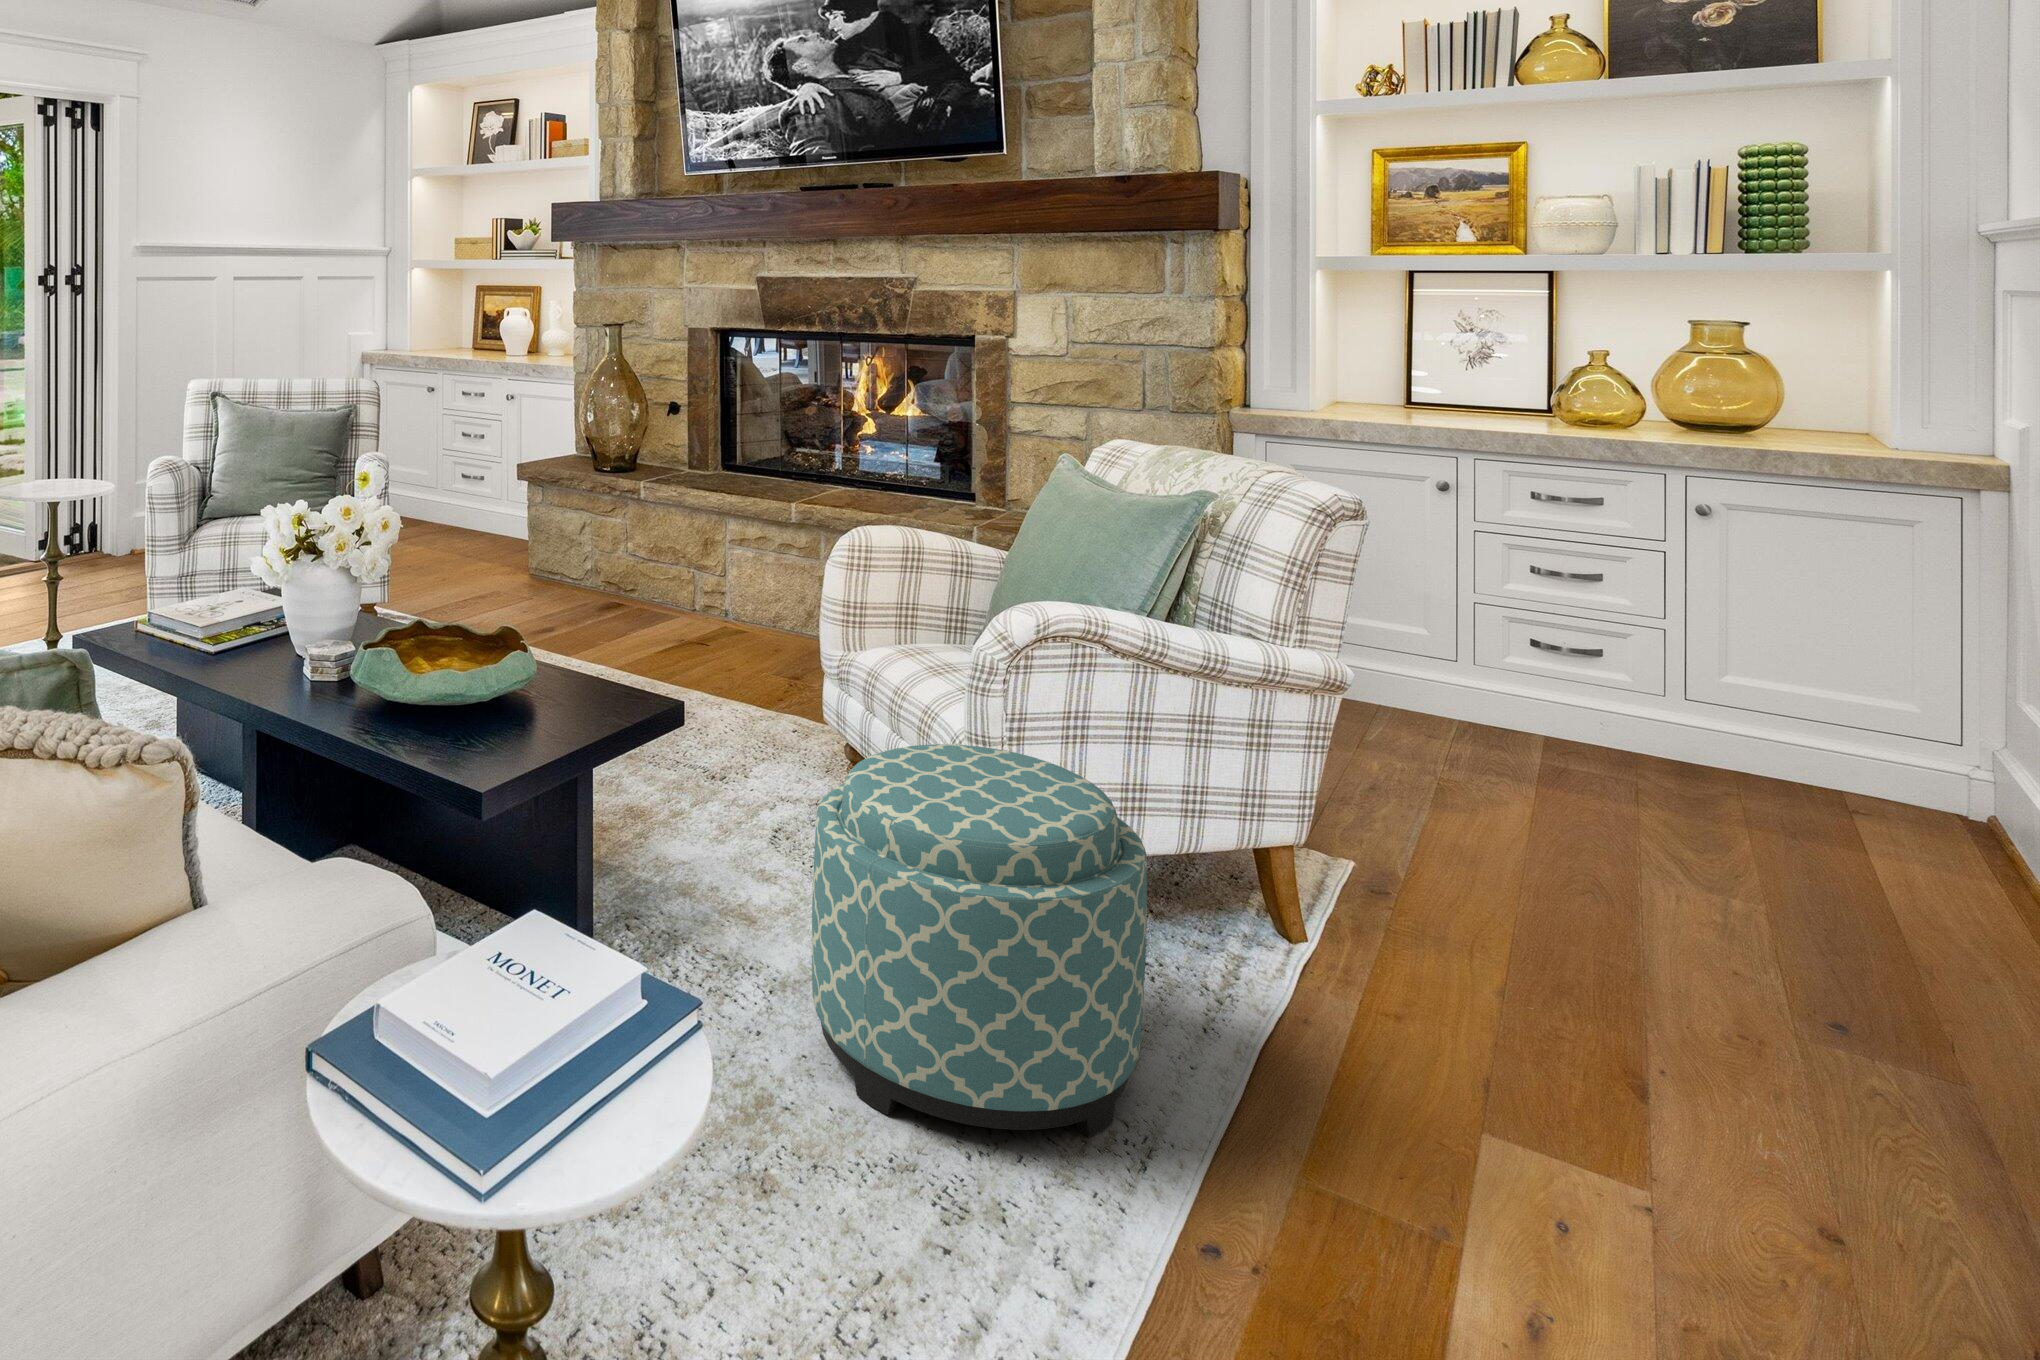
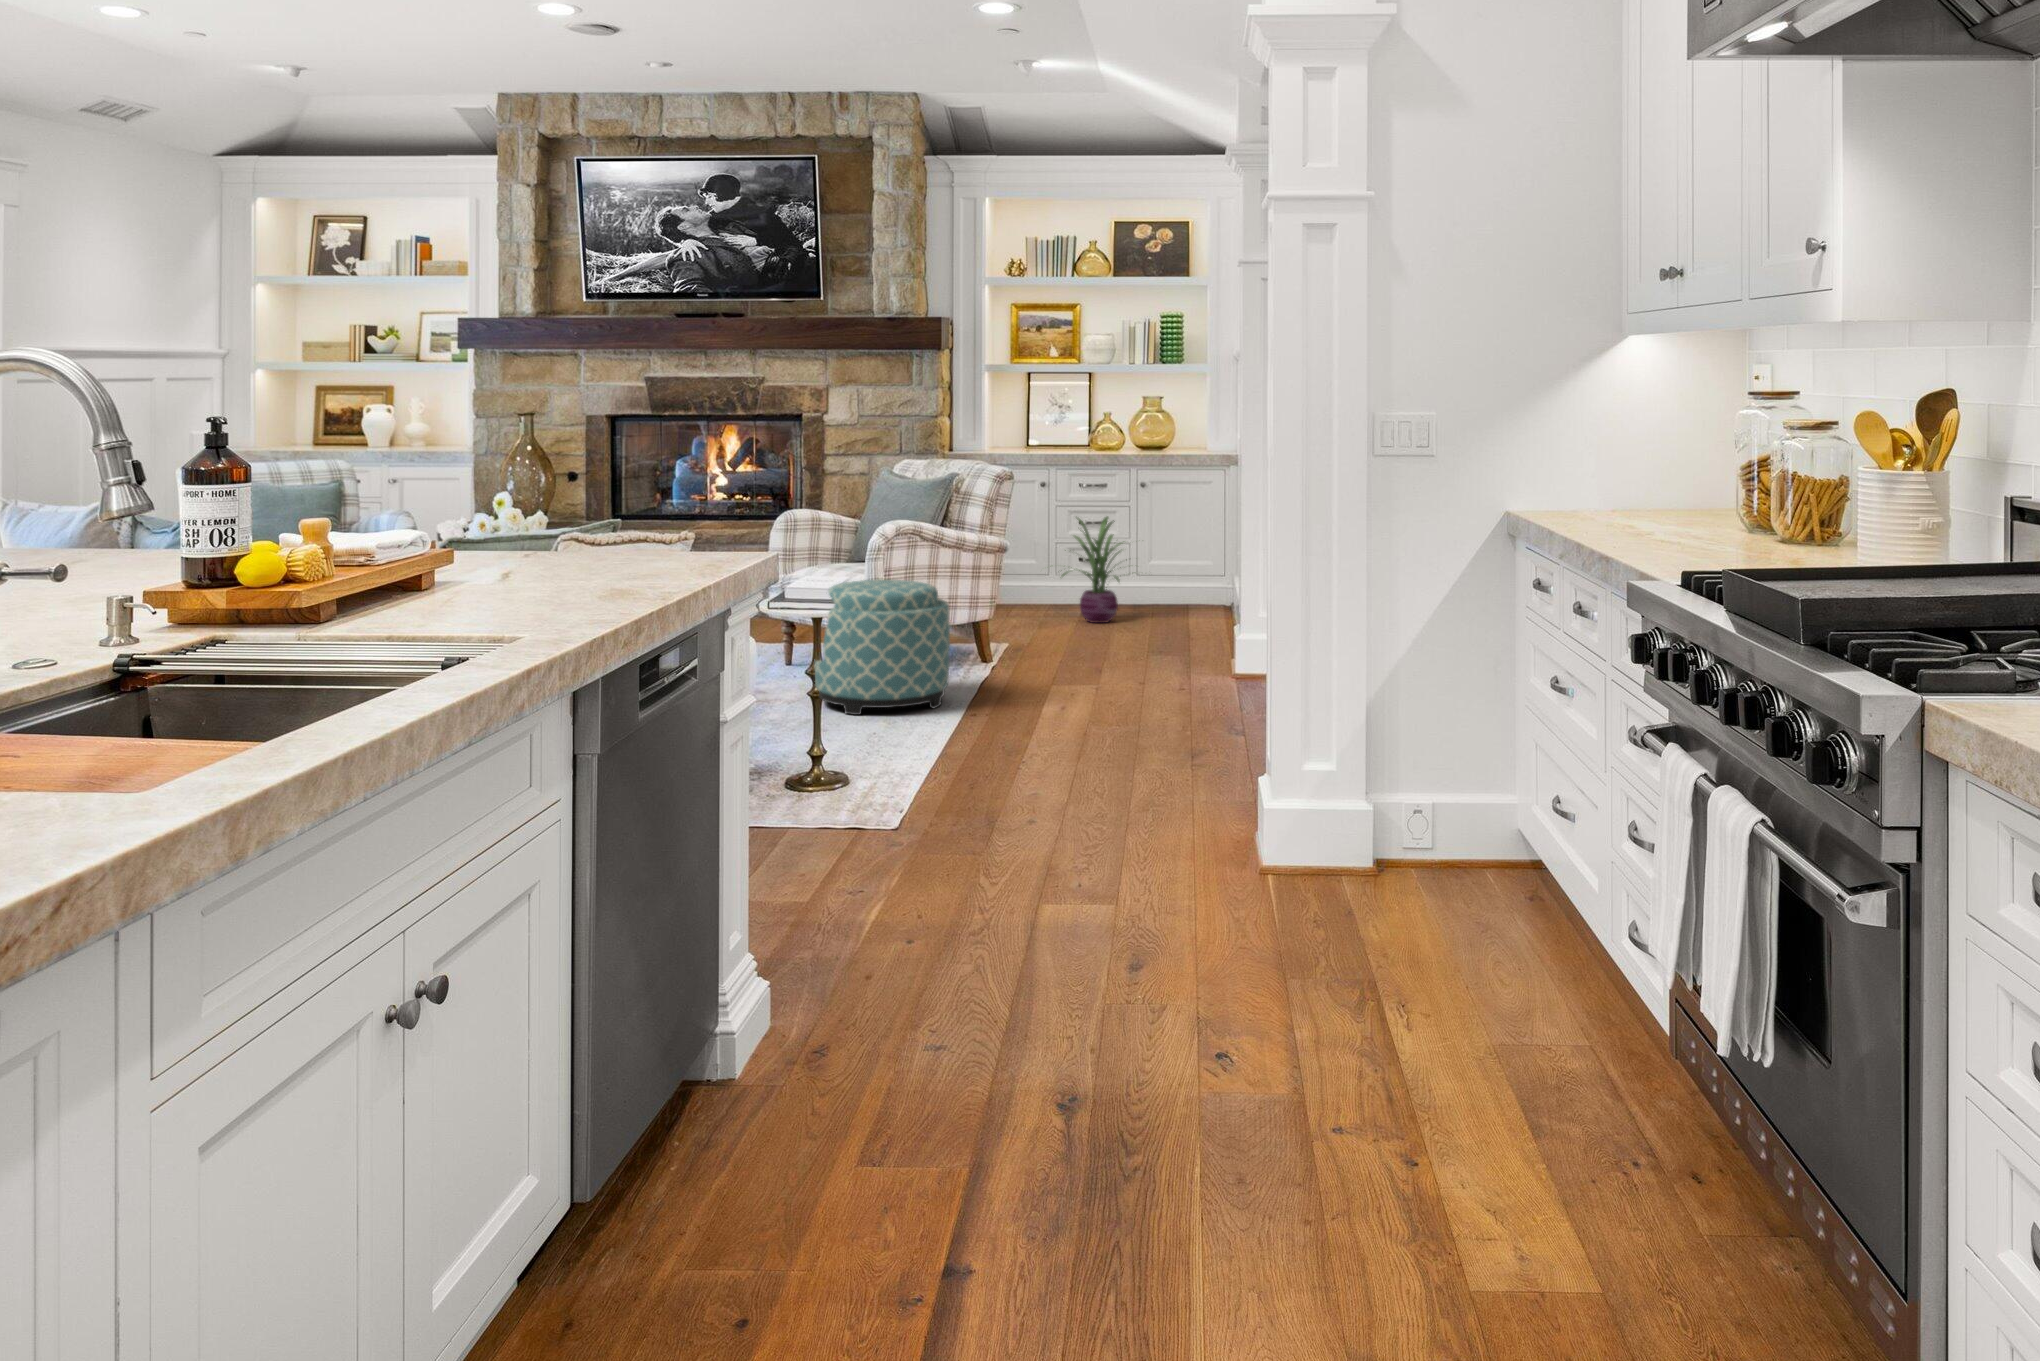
decorative plant: none [1409,558,1717,794] -> present [1062,517,1127,623]

